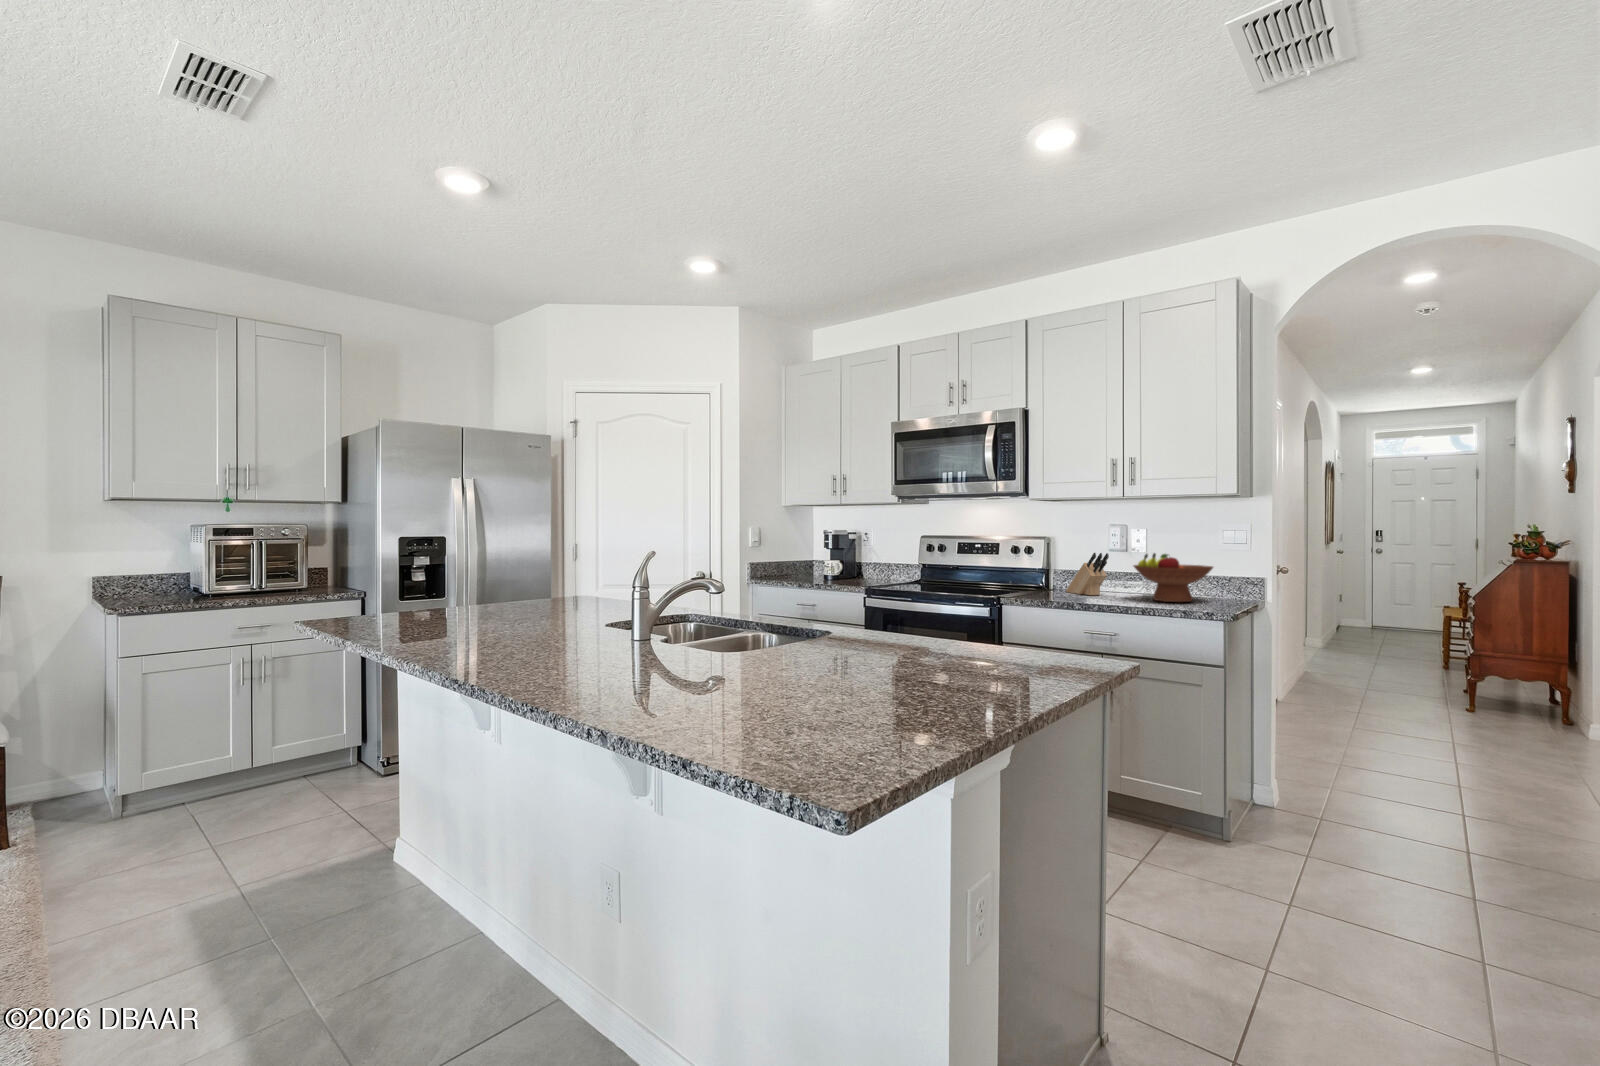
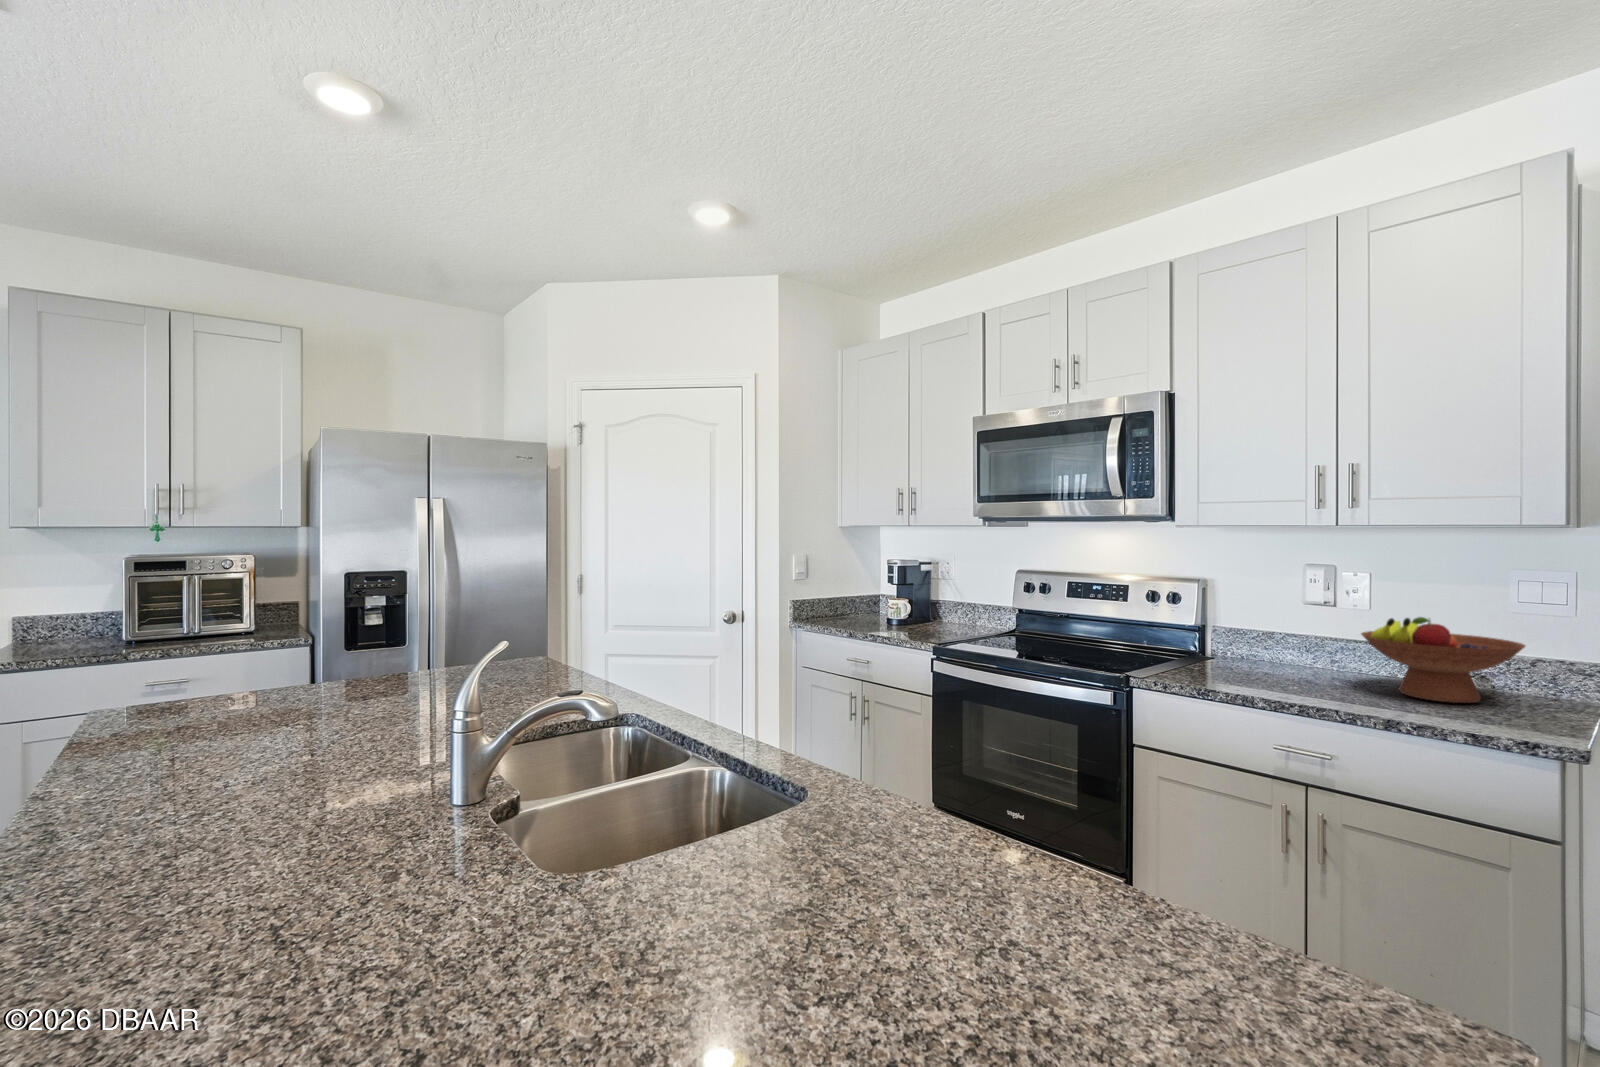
knife block: present [1066,553,1109,595] -> none [1235,609,1312,674]

